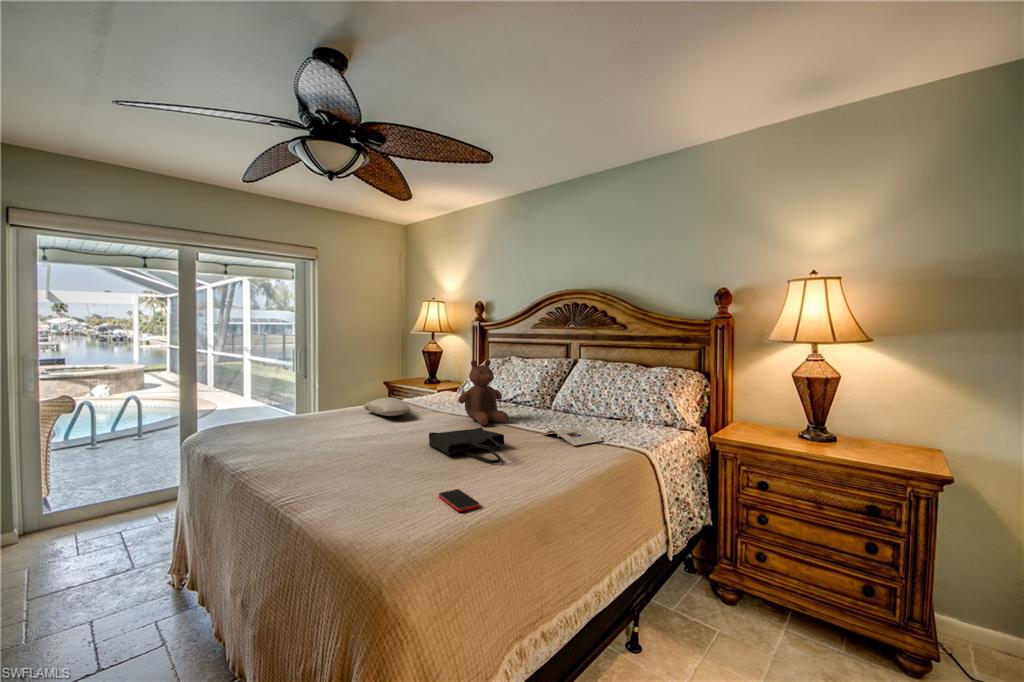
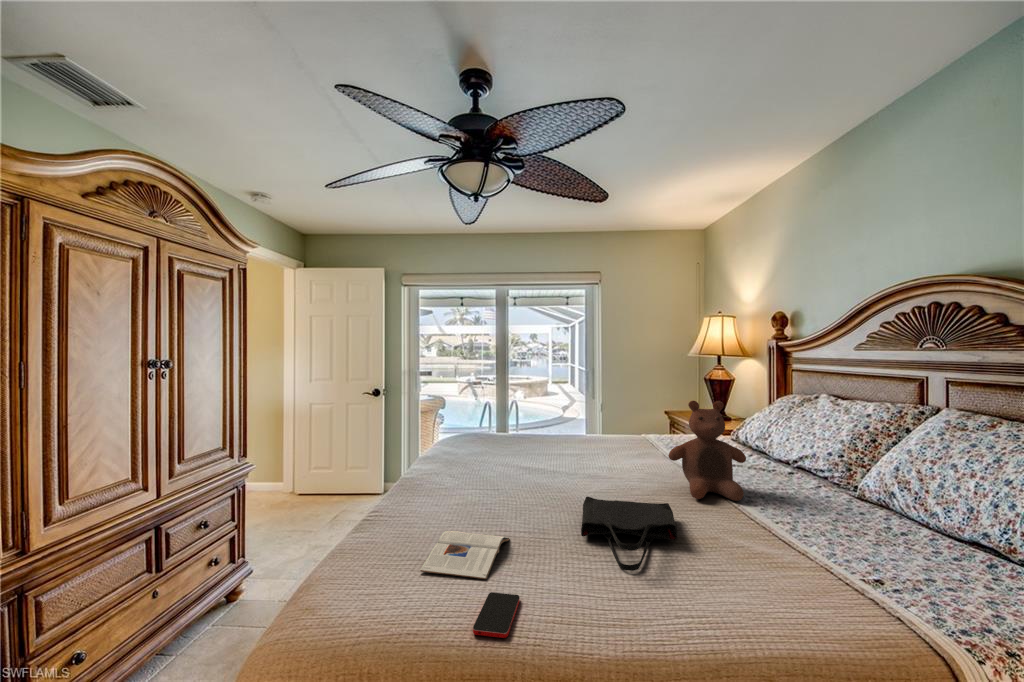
pillow: present [364,398,410,416] -> none [583,437,627,462]
magazine: present [543,427,604,446] -> present [420,531,509,579]

